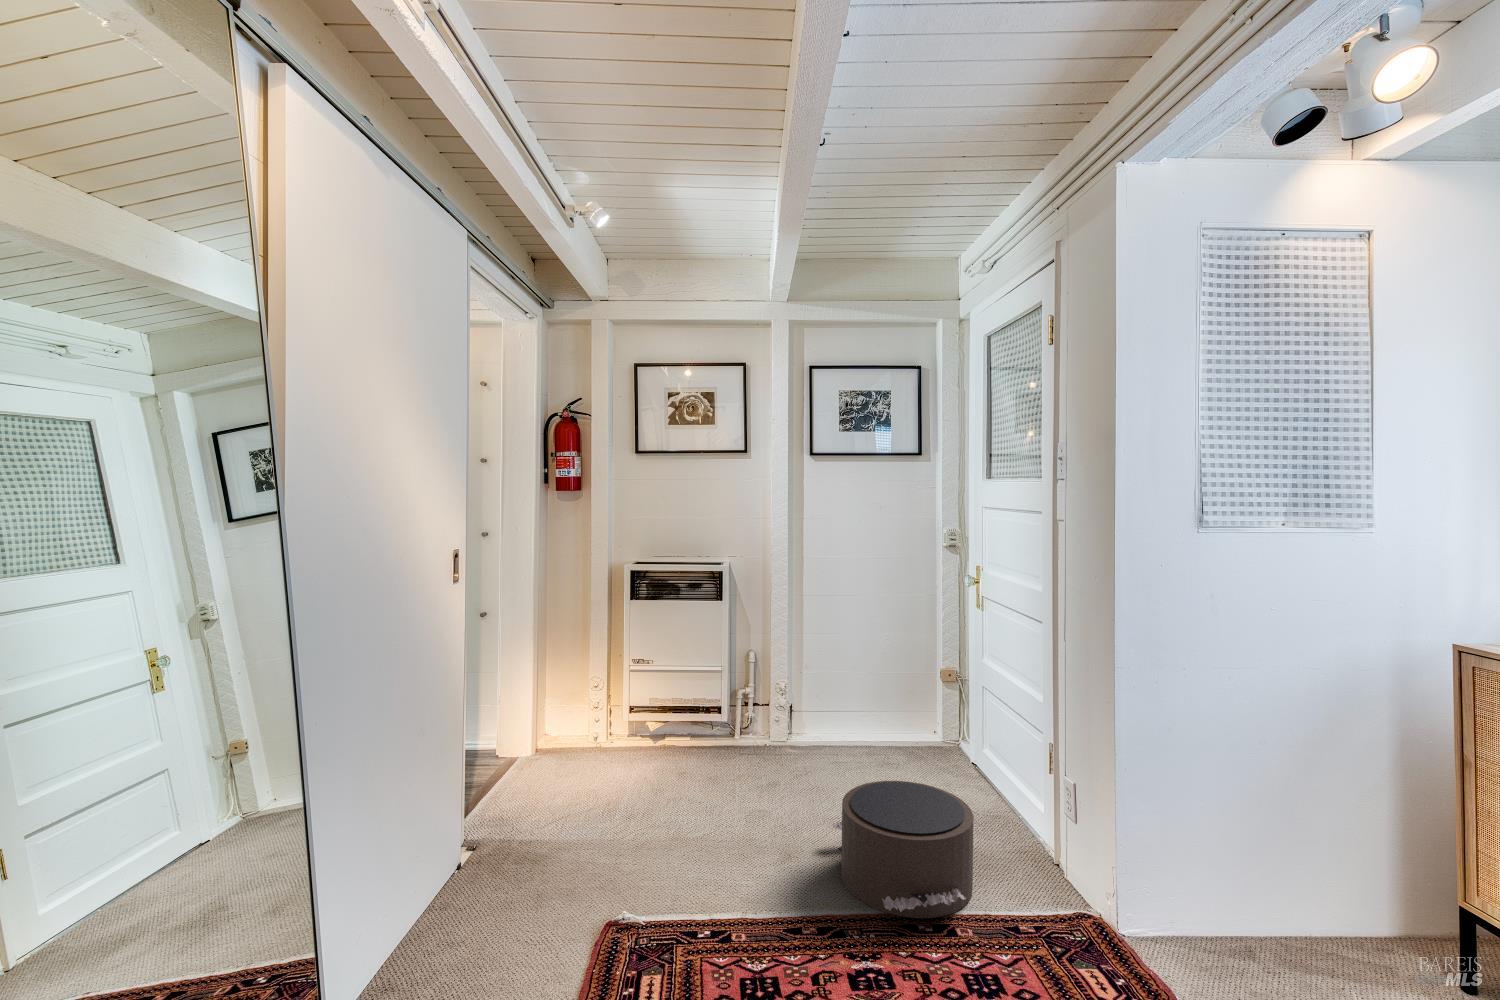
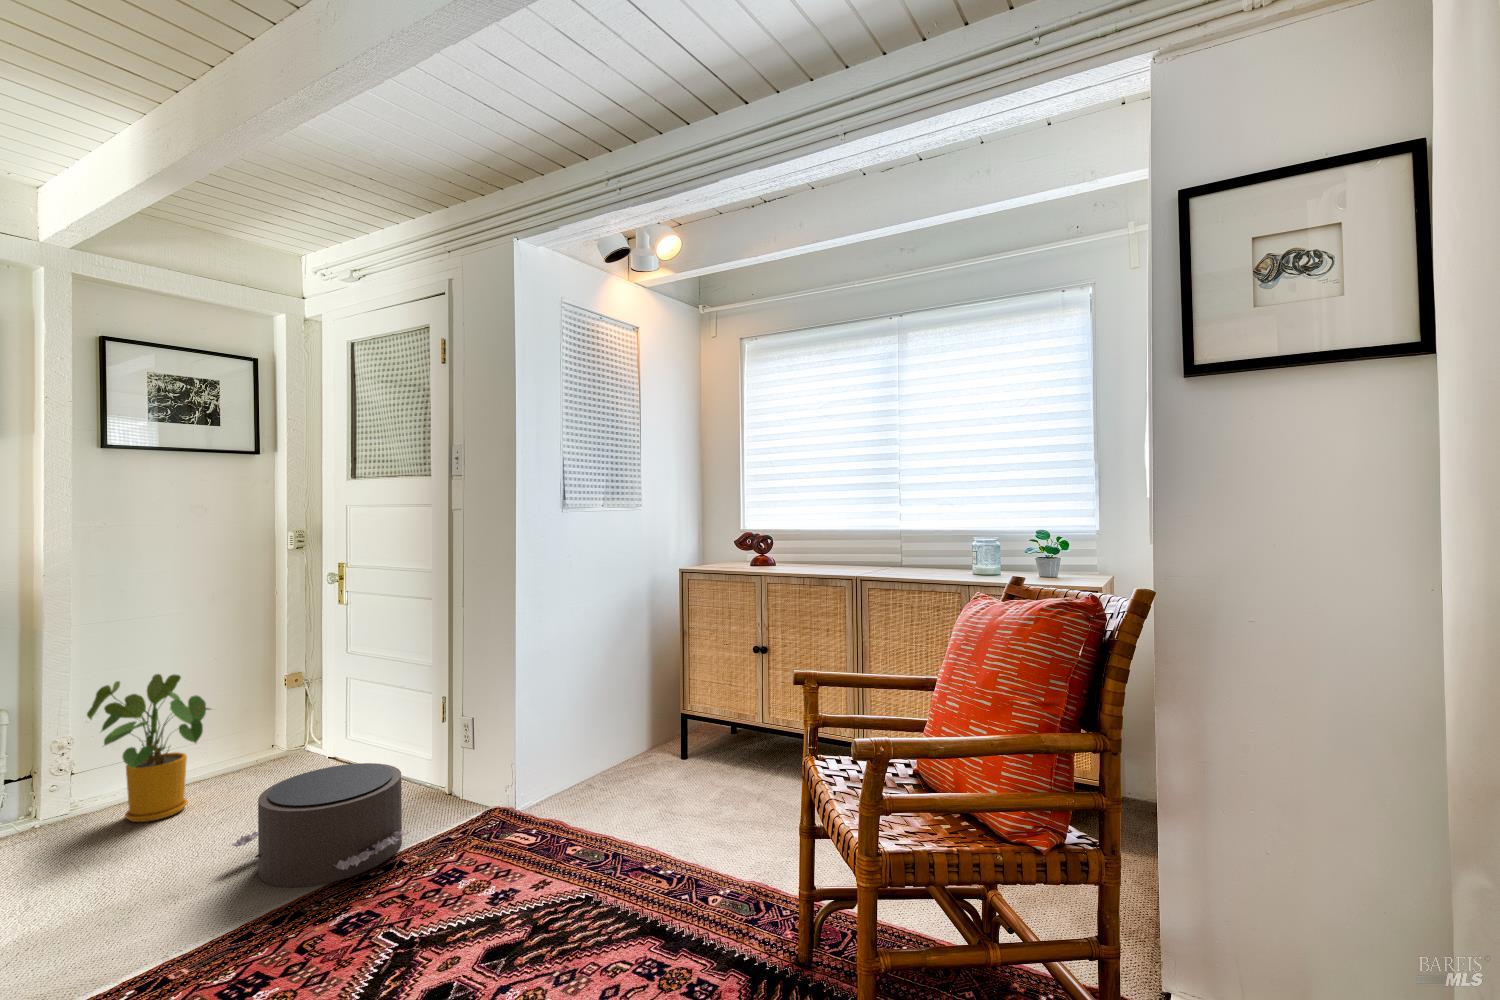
house plant: none [788,644,866,769] -> present [87,674,210,822]

